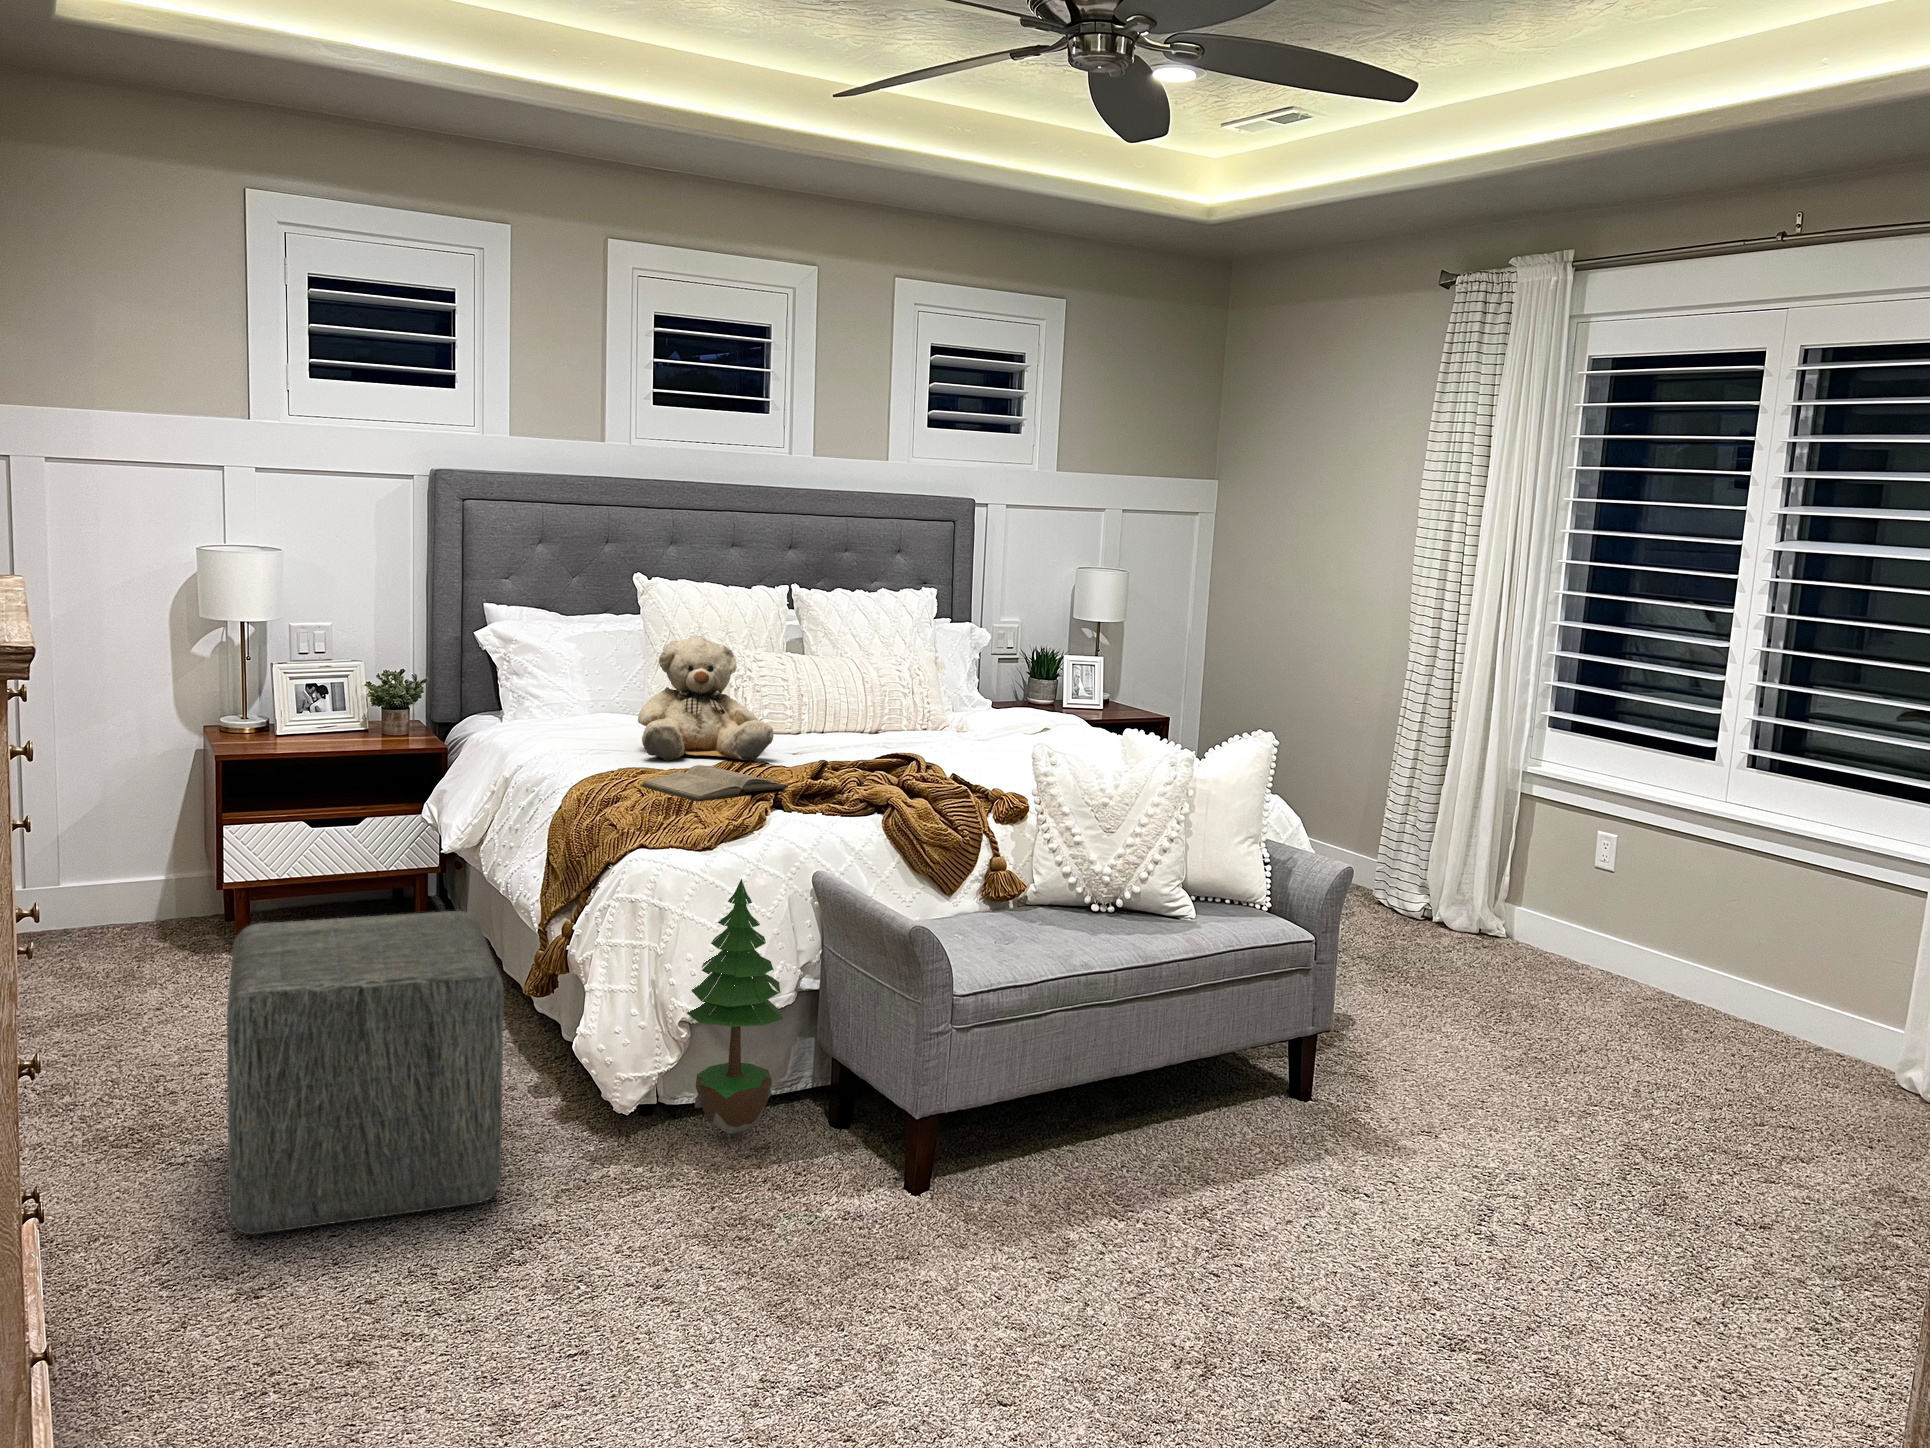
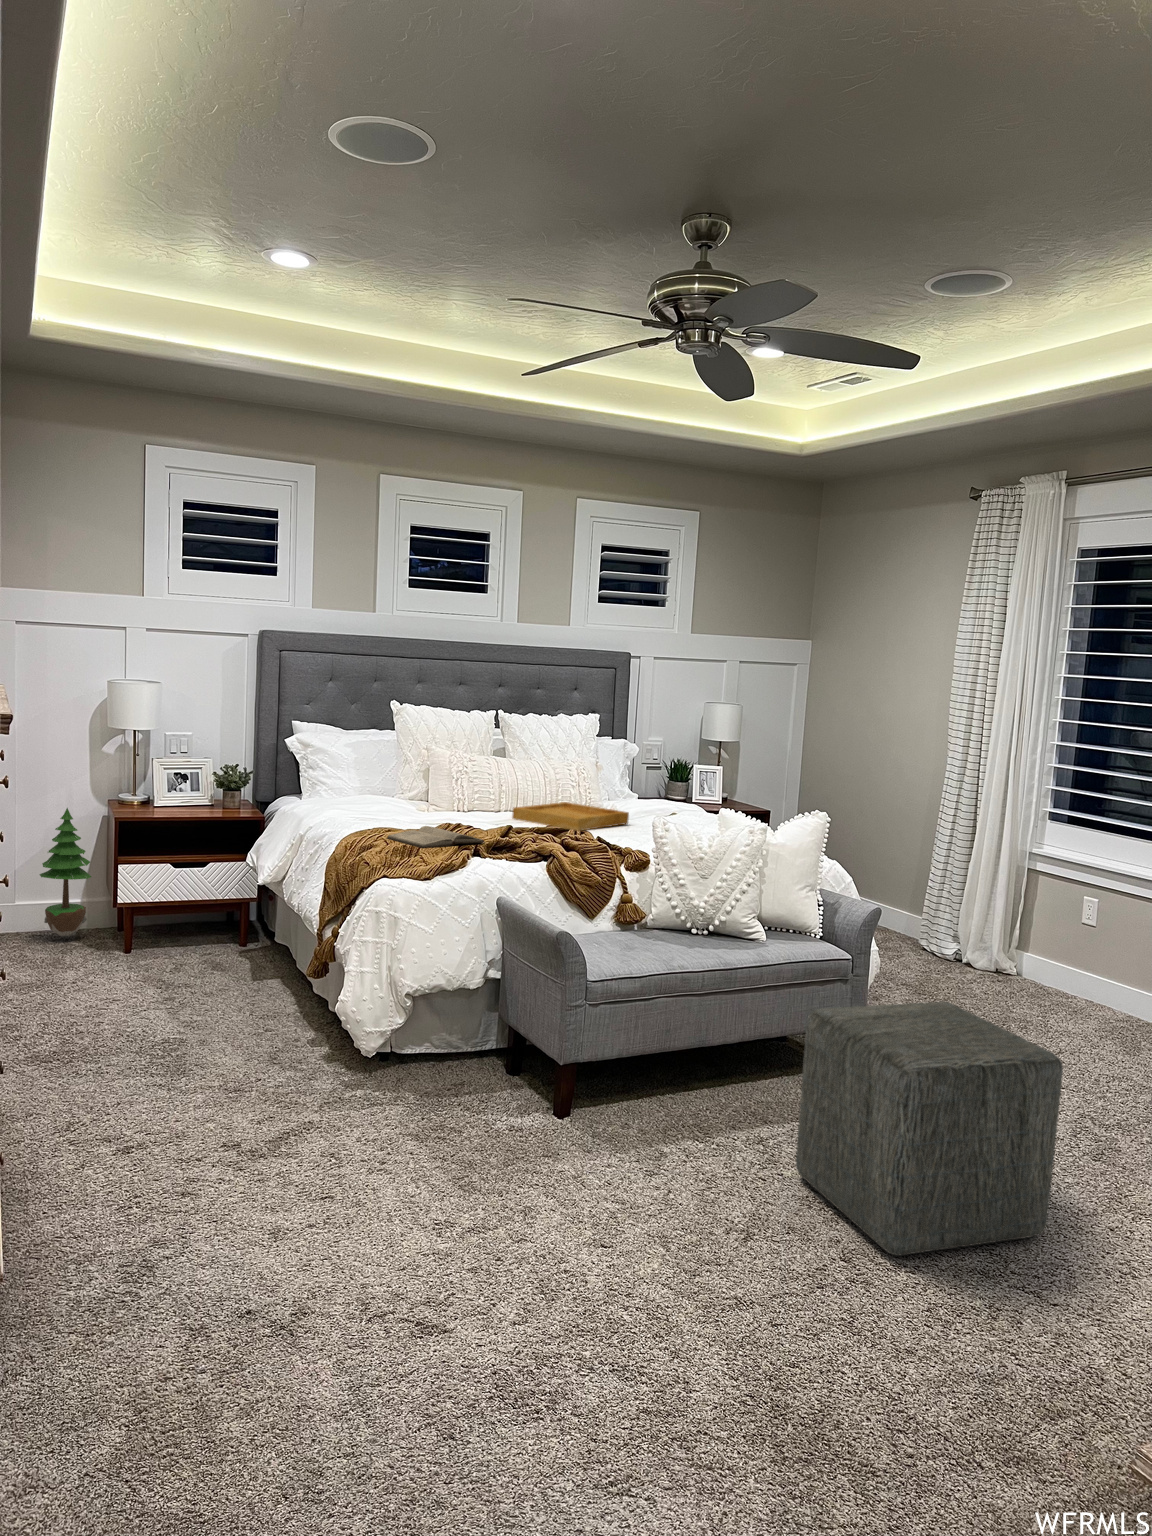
teddy bear: present [638,636,774,761] -> none [389,741,480,826]
tray: none [818,718,986,763] -> present [512,802,629,831]
potted tree: present [687,879,783,1137] -> present [40,808,91,939]
ottoman: present [227,911,504,1234] -> present [796,1002,1063,1256]

